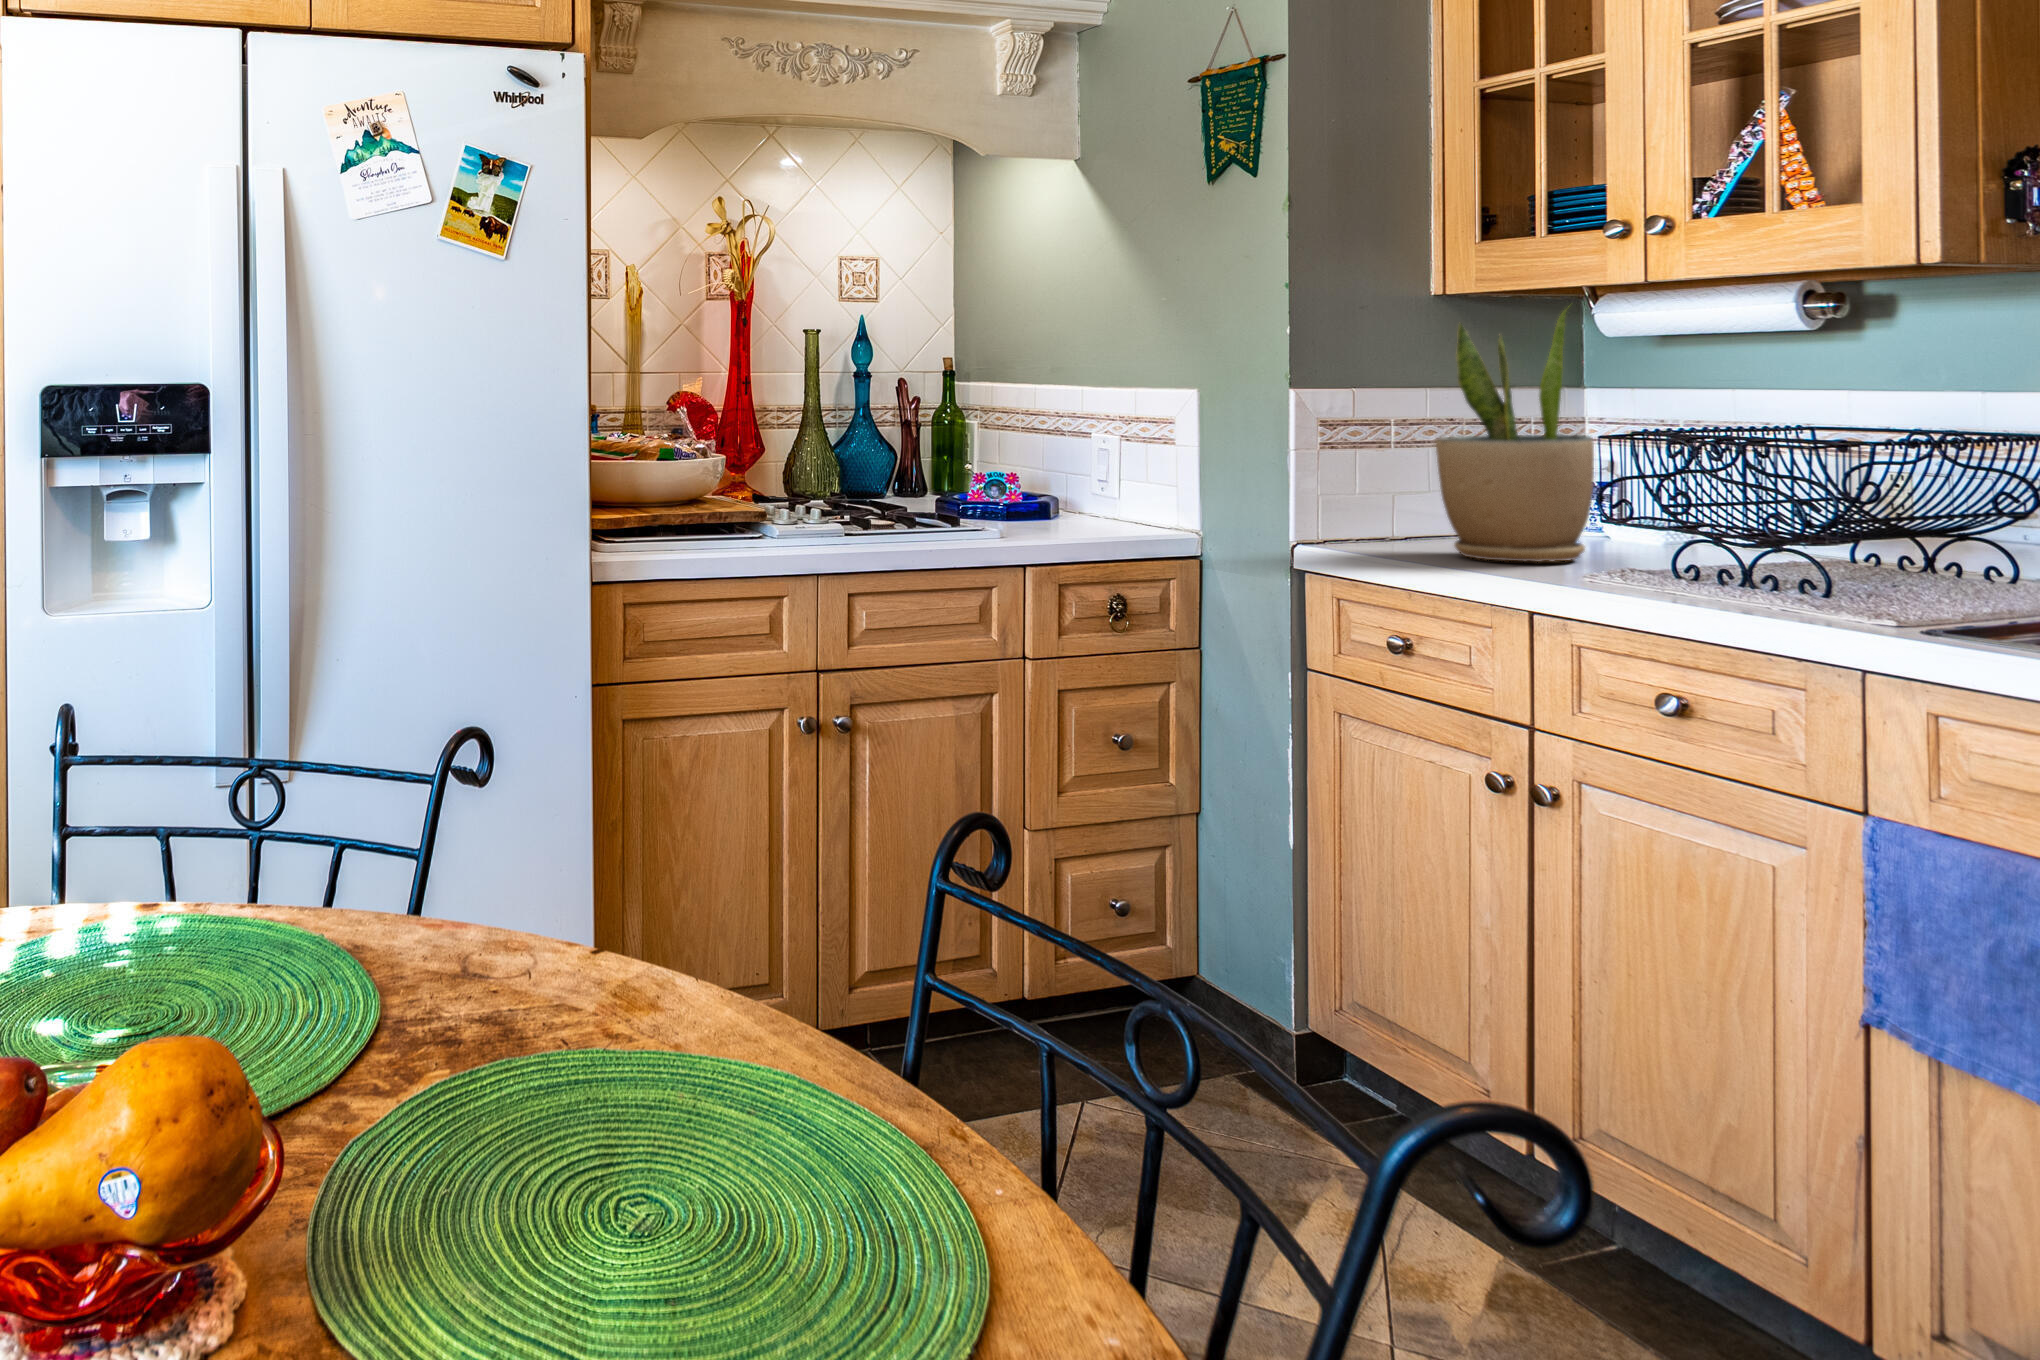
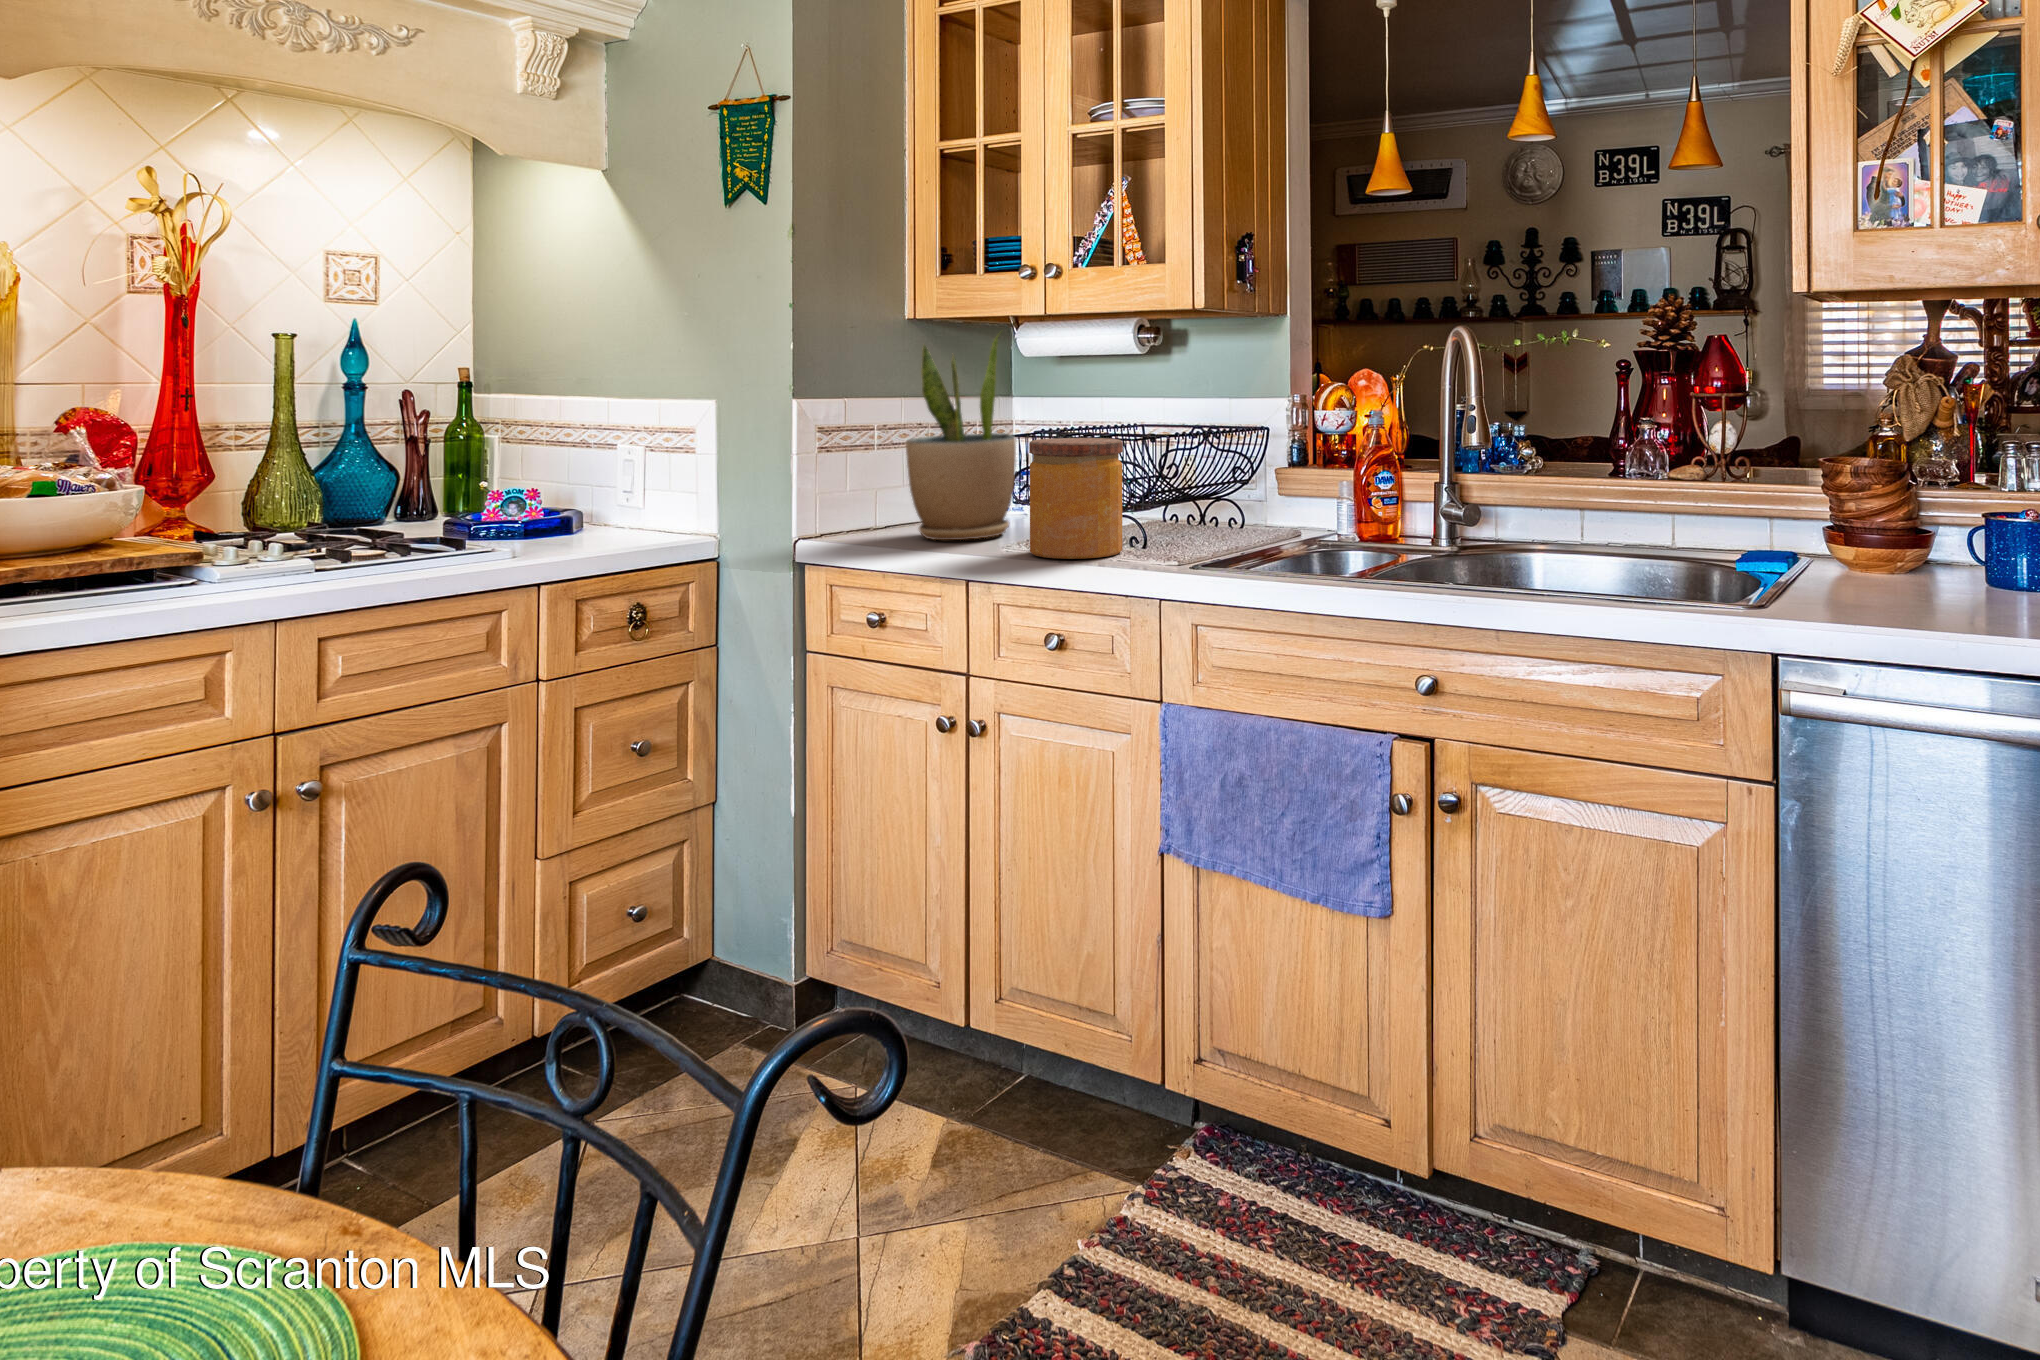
jar: none [1616,439,1771,594] -> present [1029,438,1123,559]

